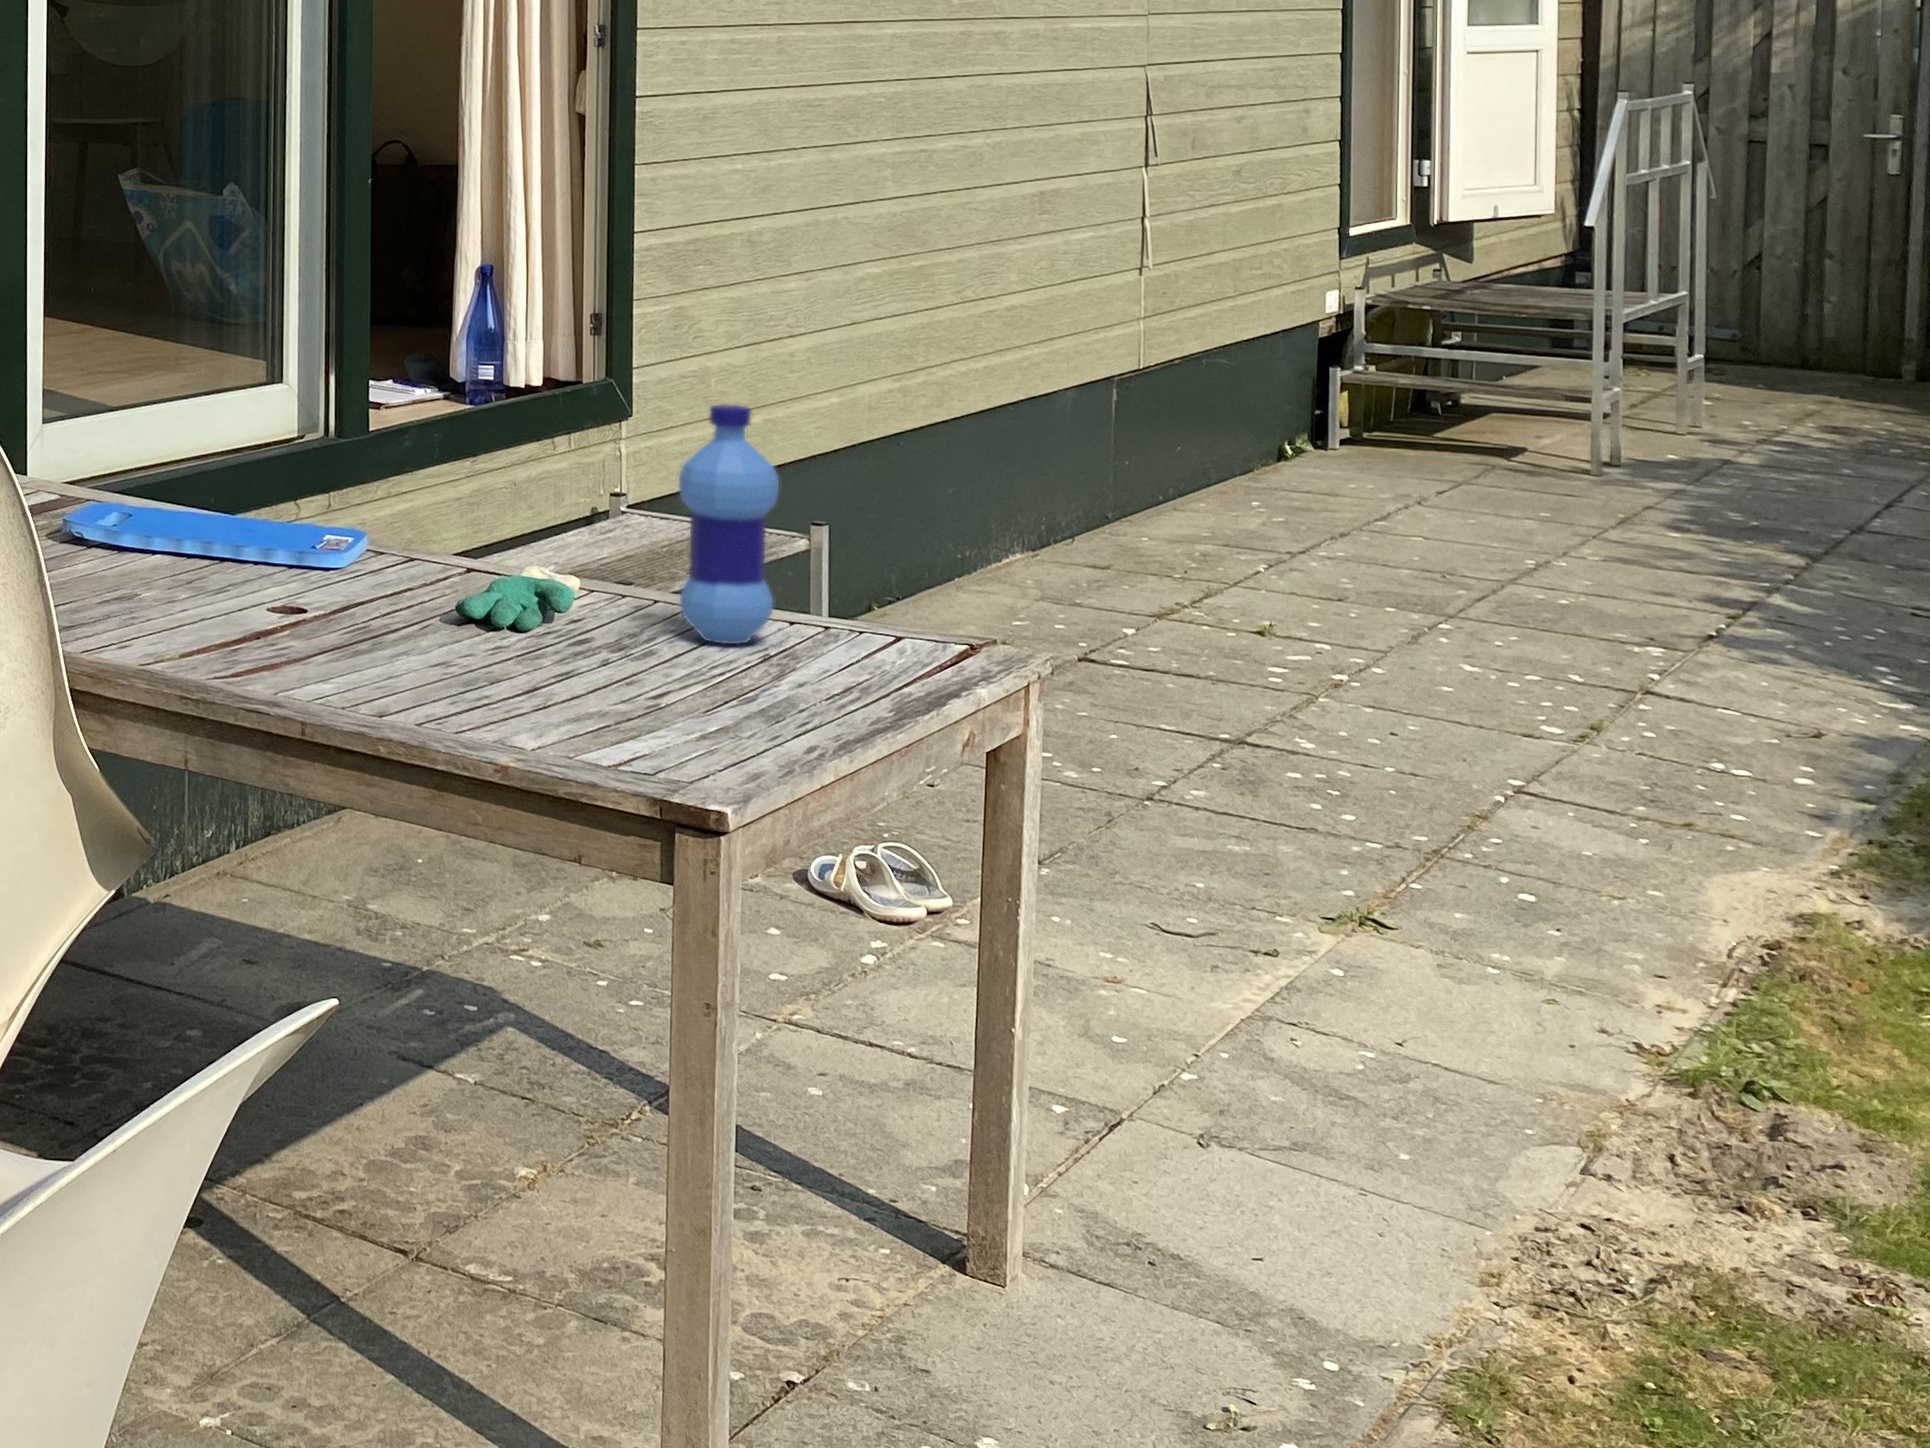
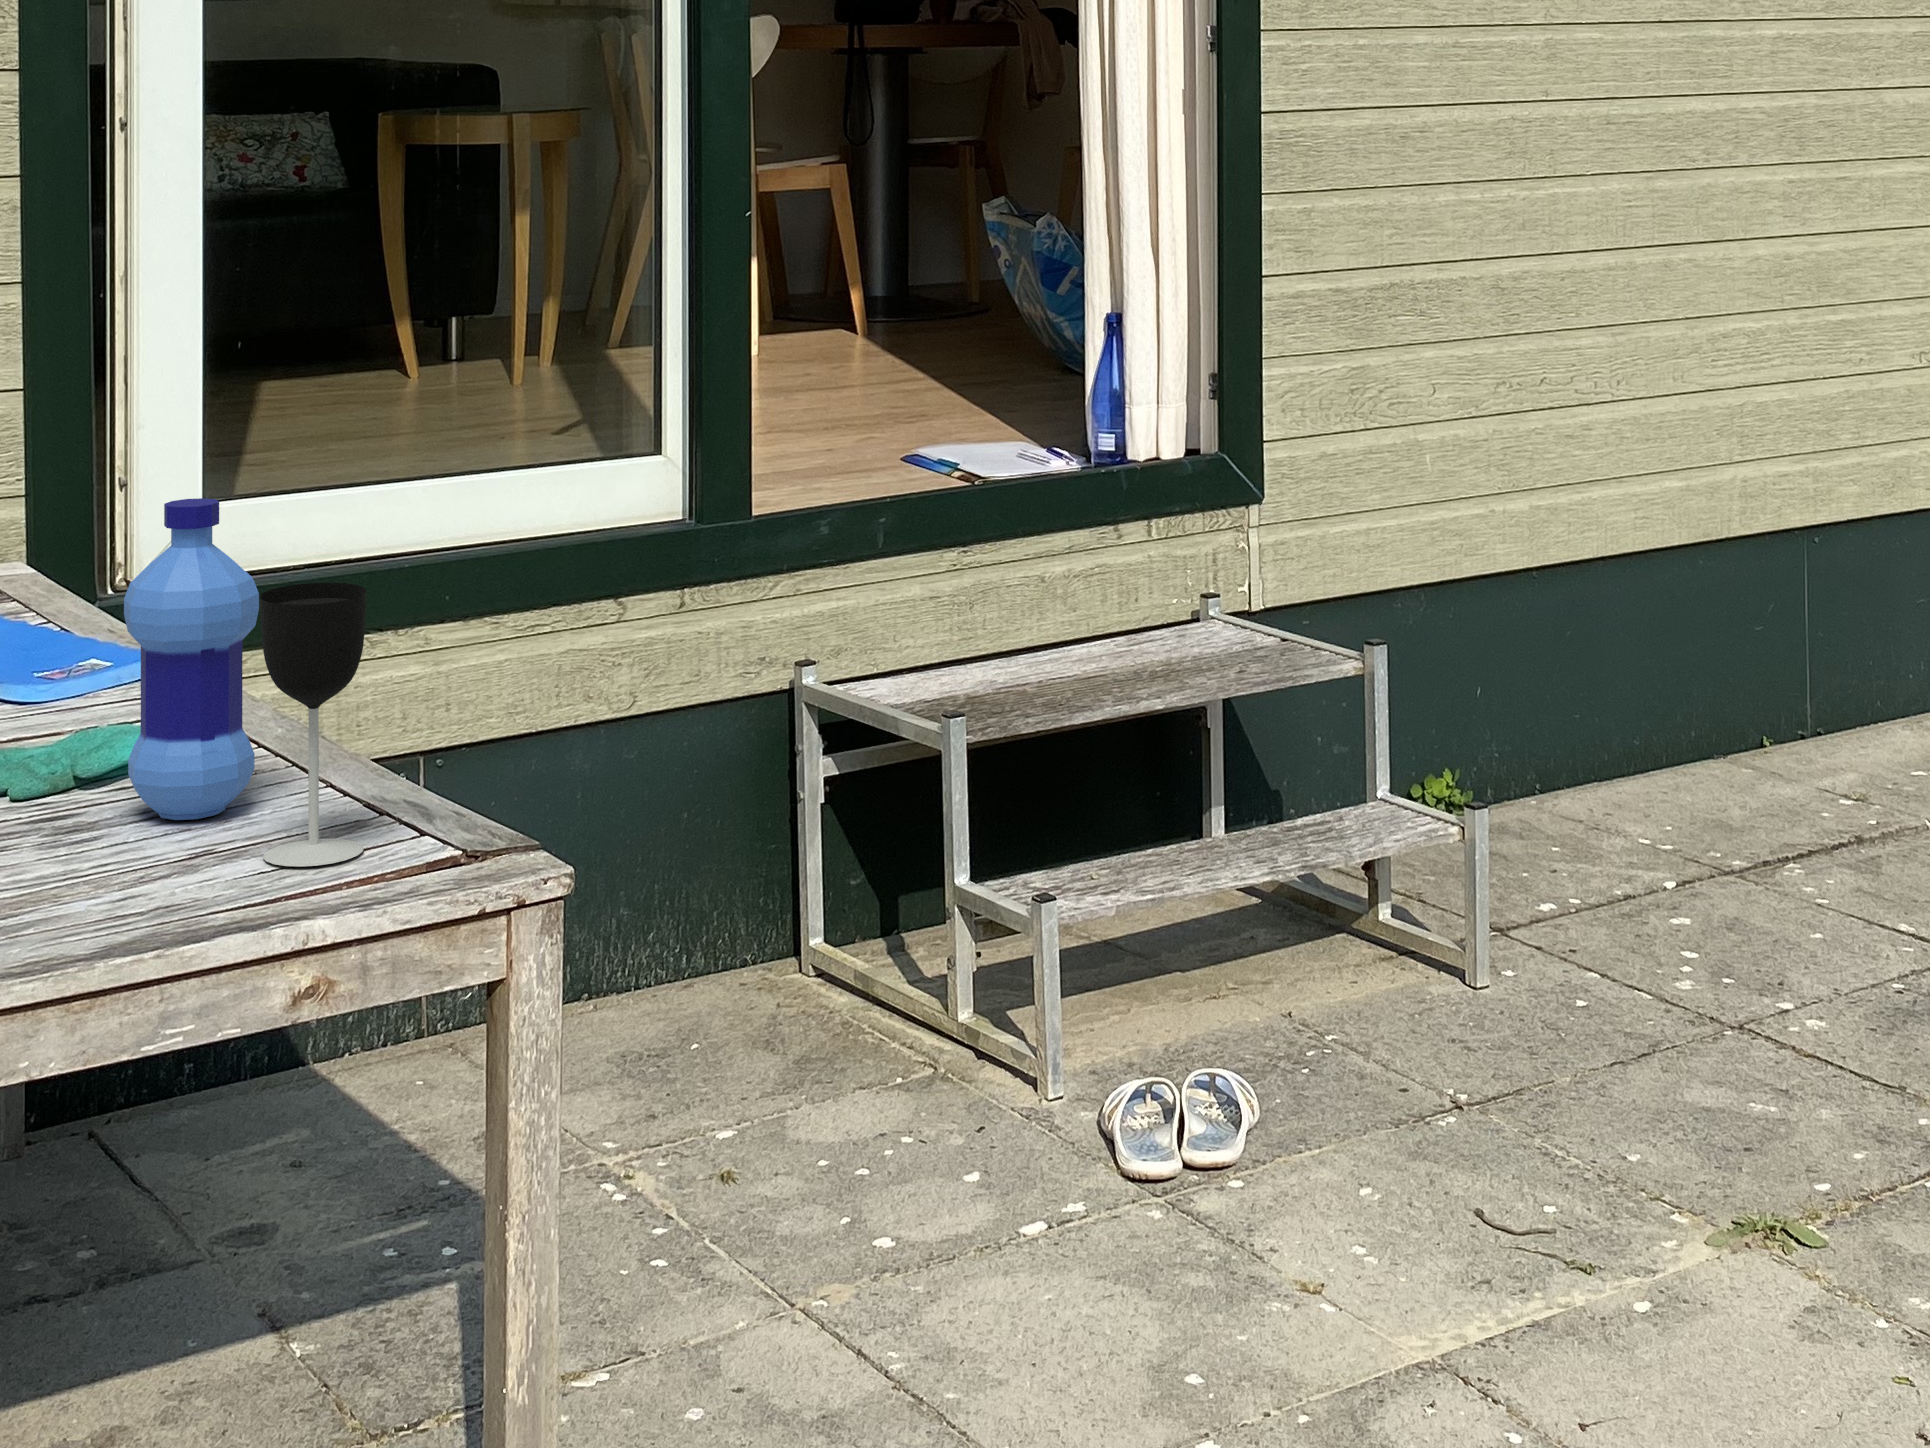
wine glass: none [852,463,935,667] -> present [260,583,367,867]

